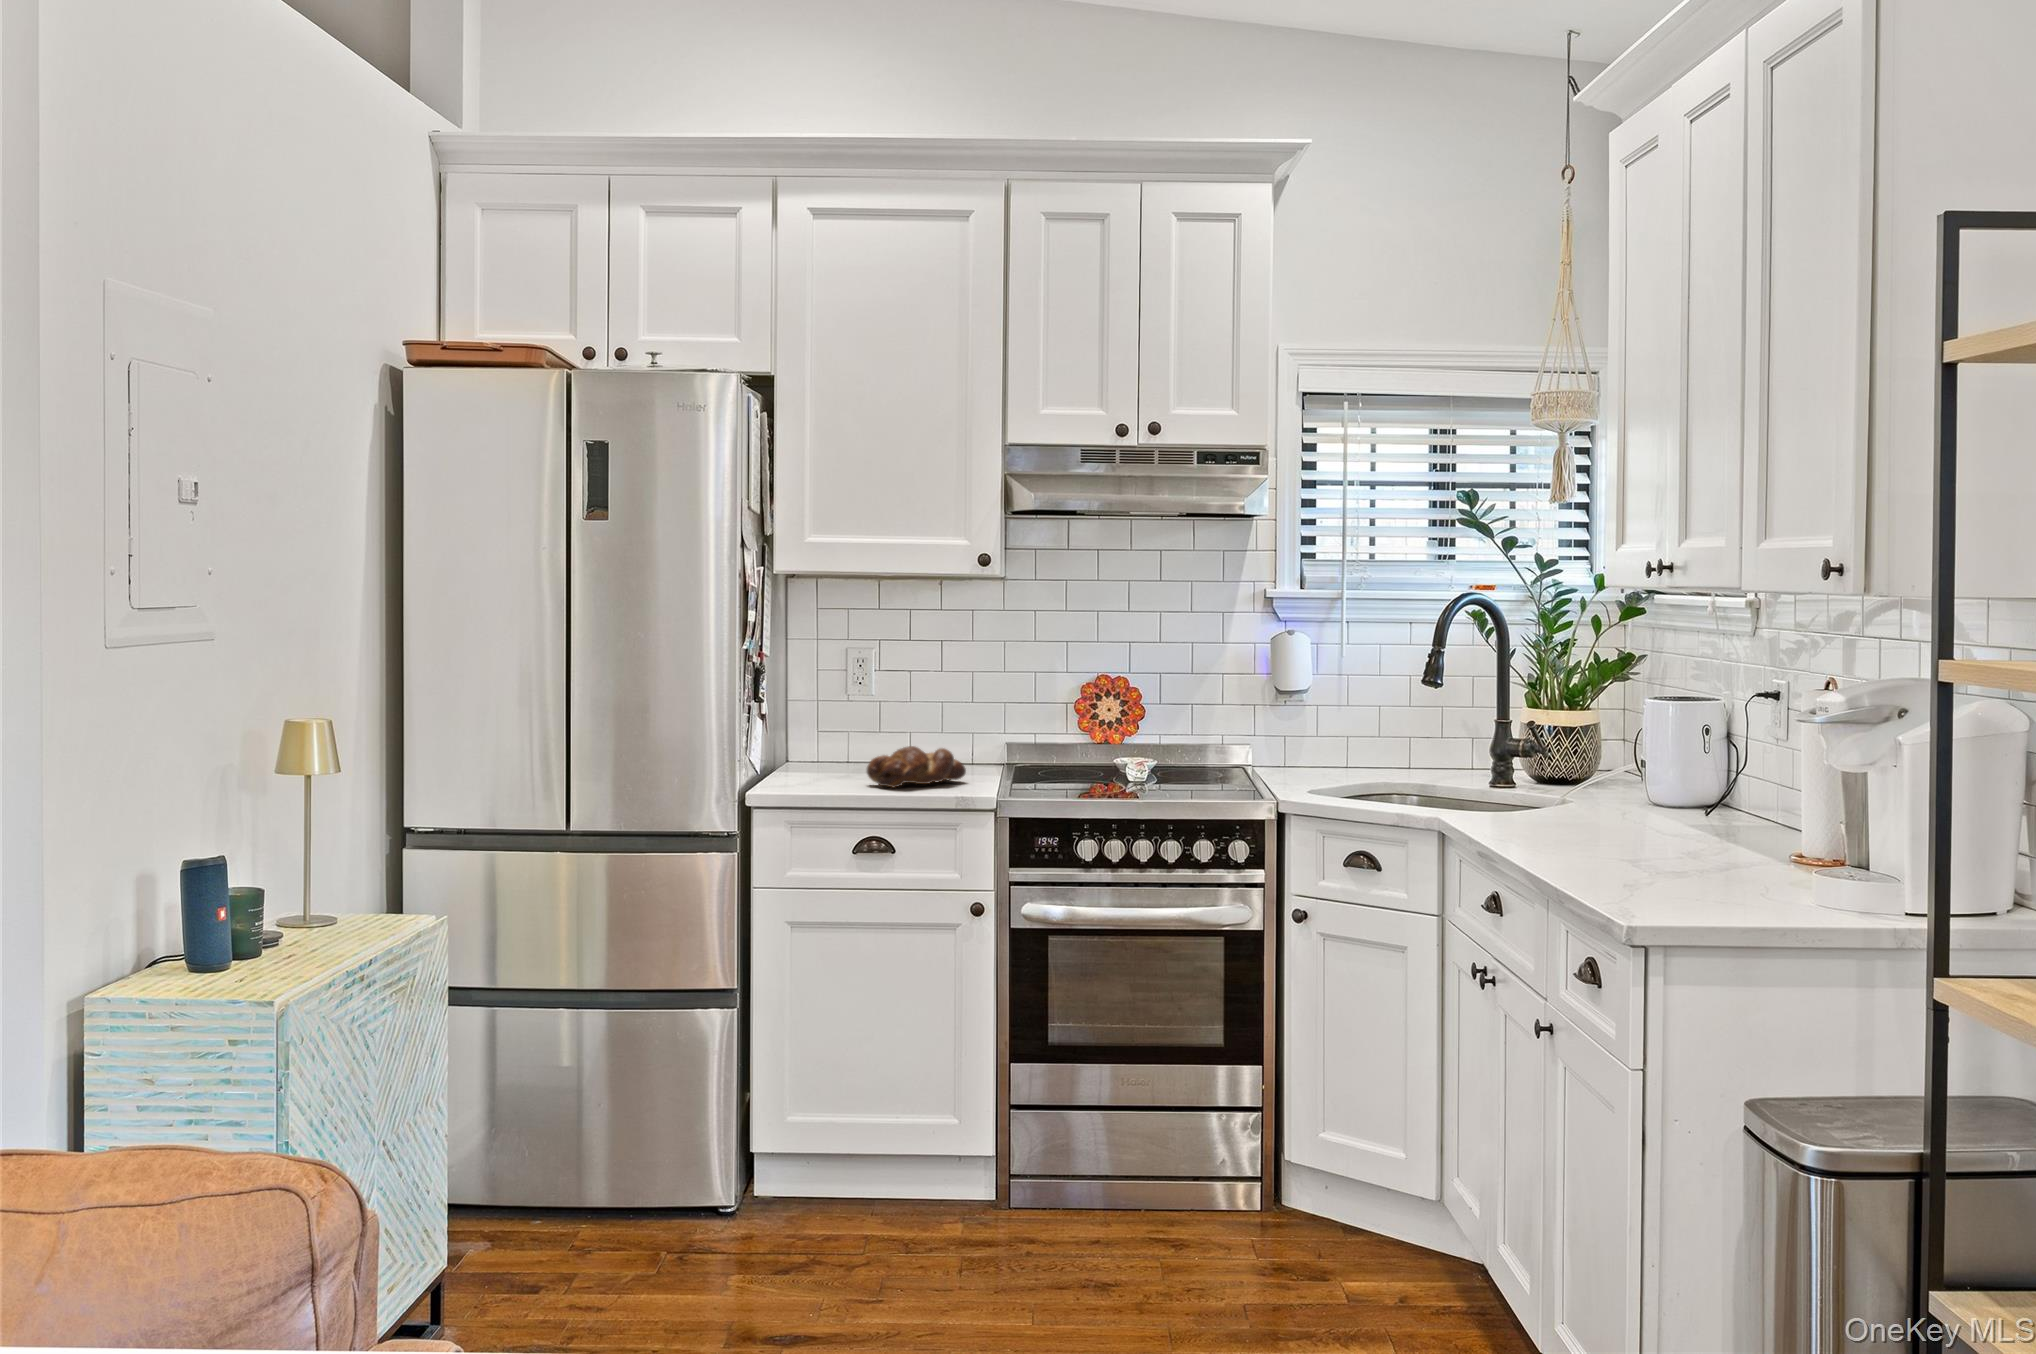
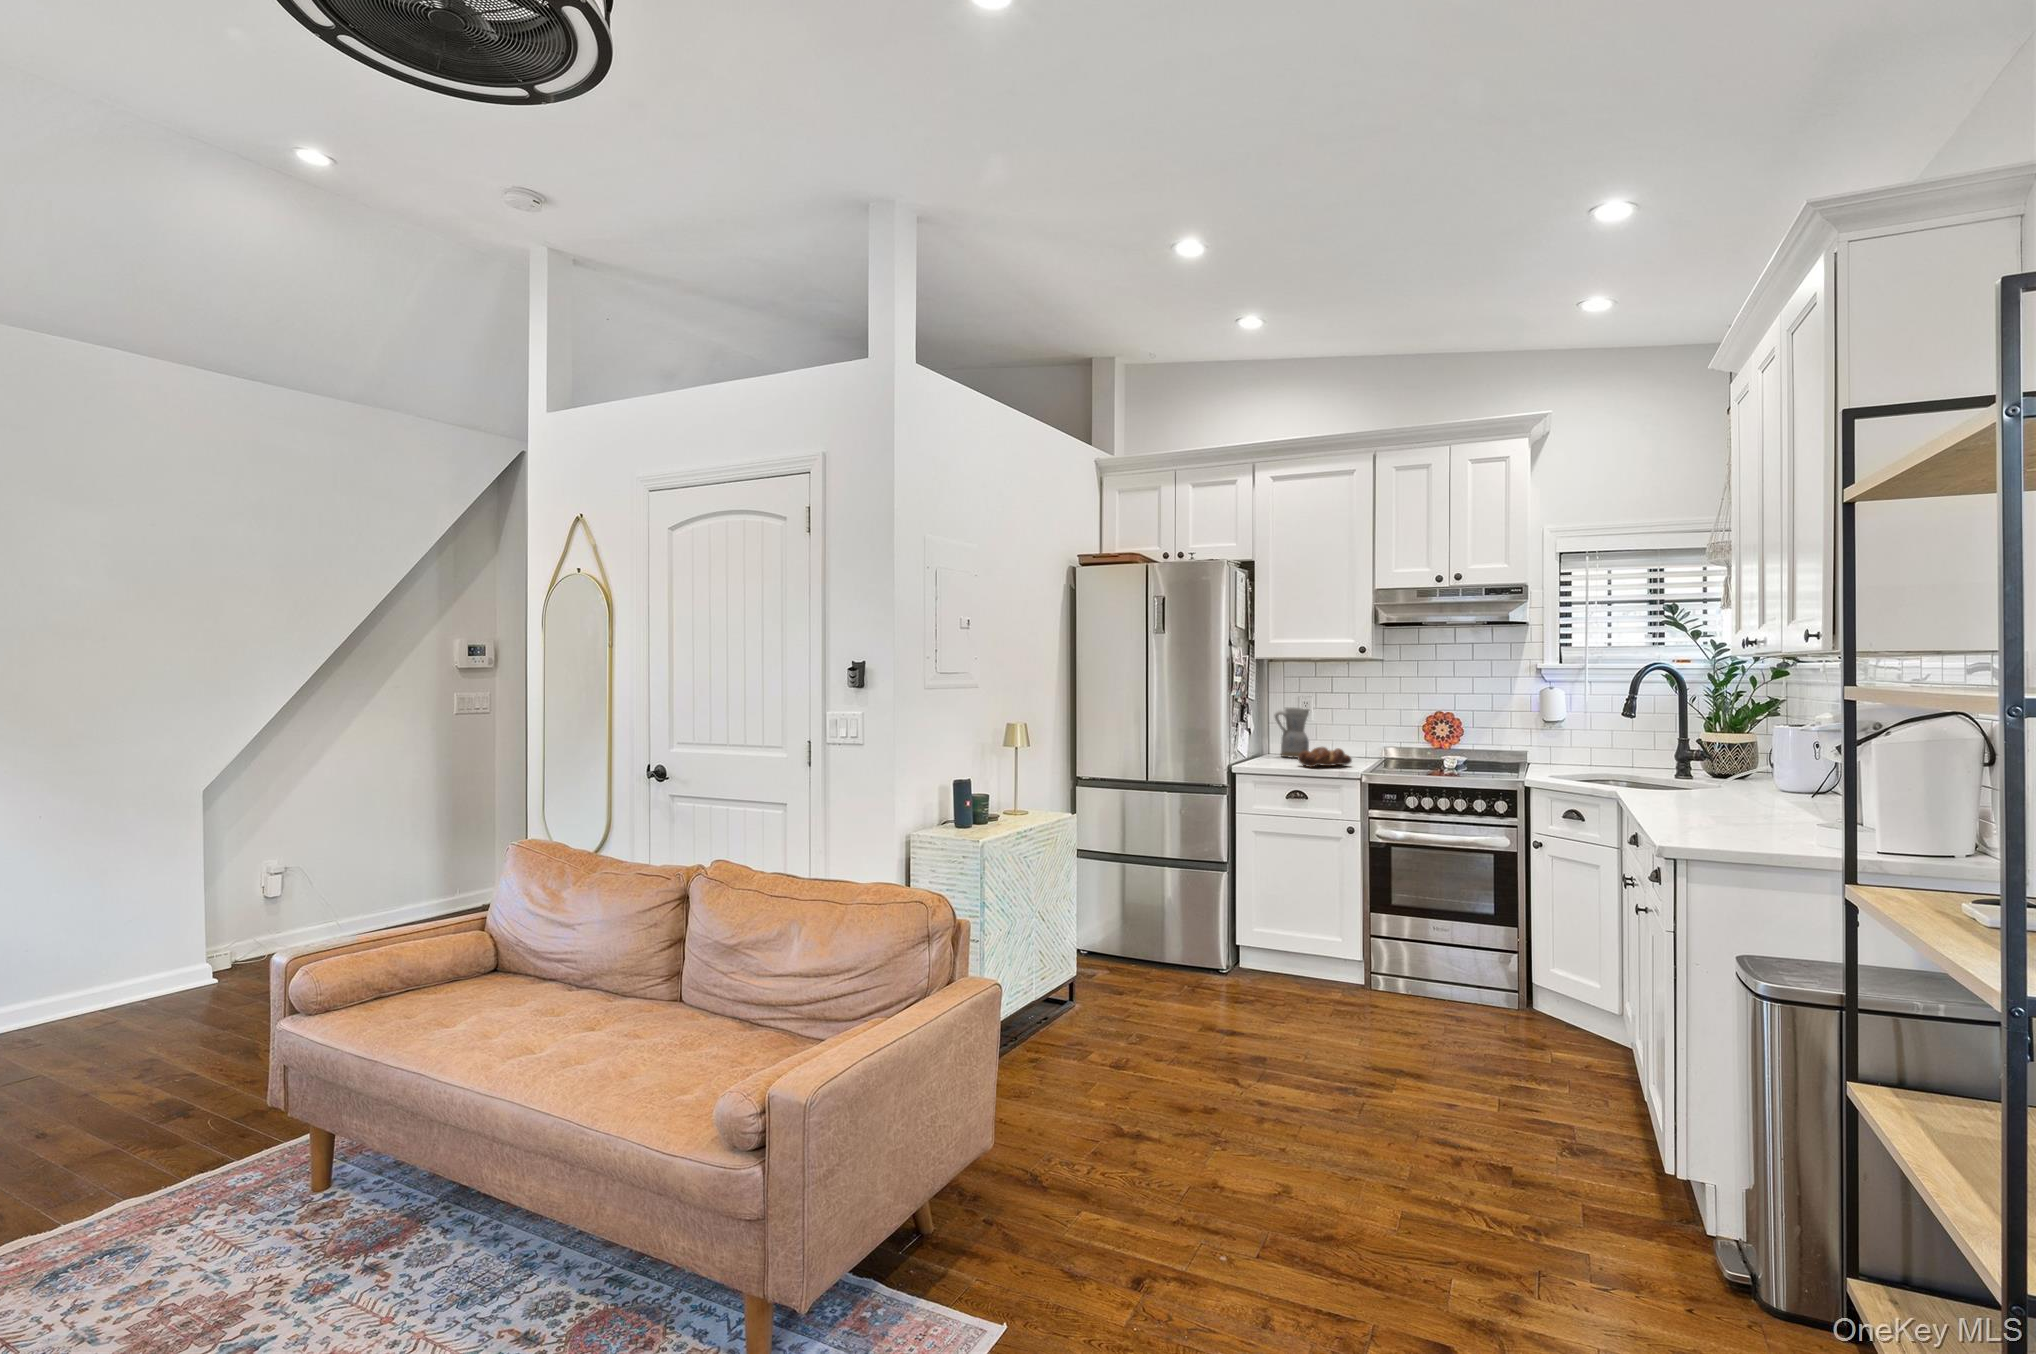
ceramic pitcher: none [815,671,881,769] -> present [1275,708,1309,757]

